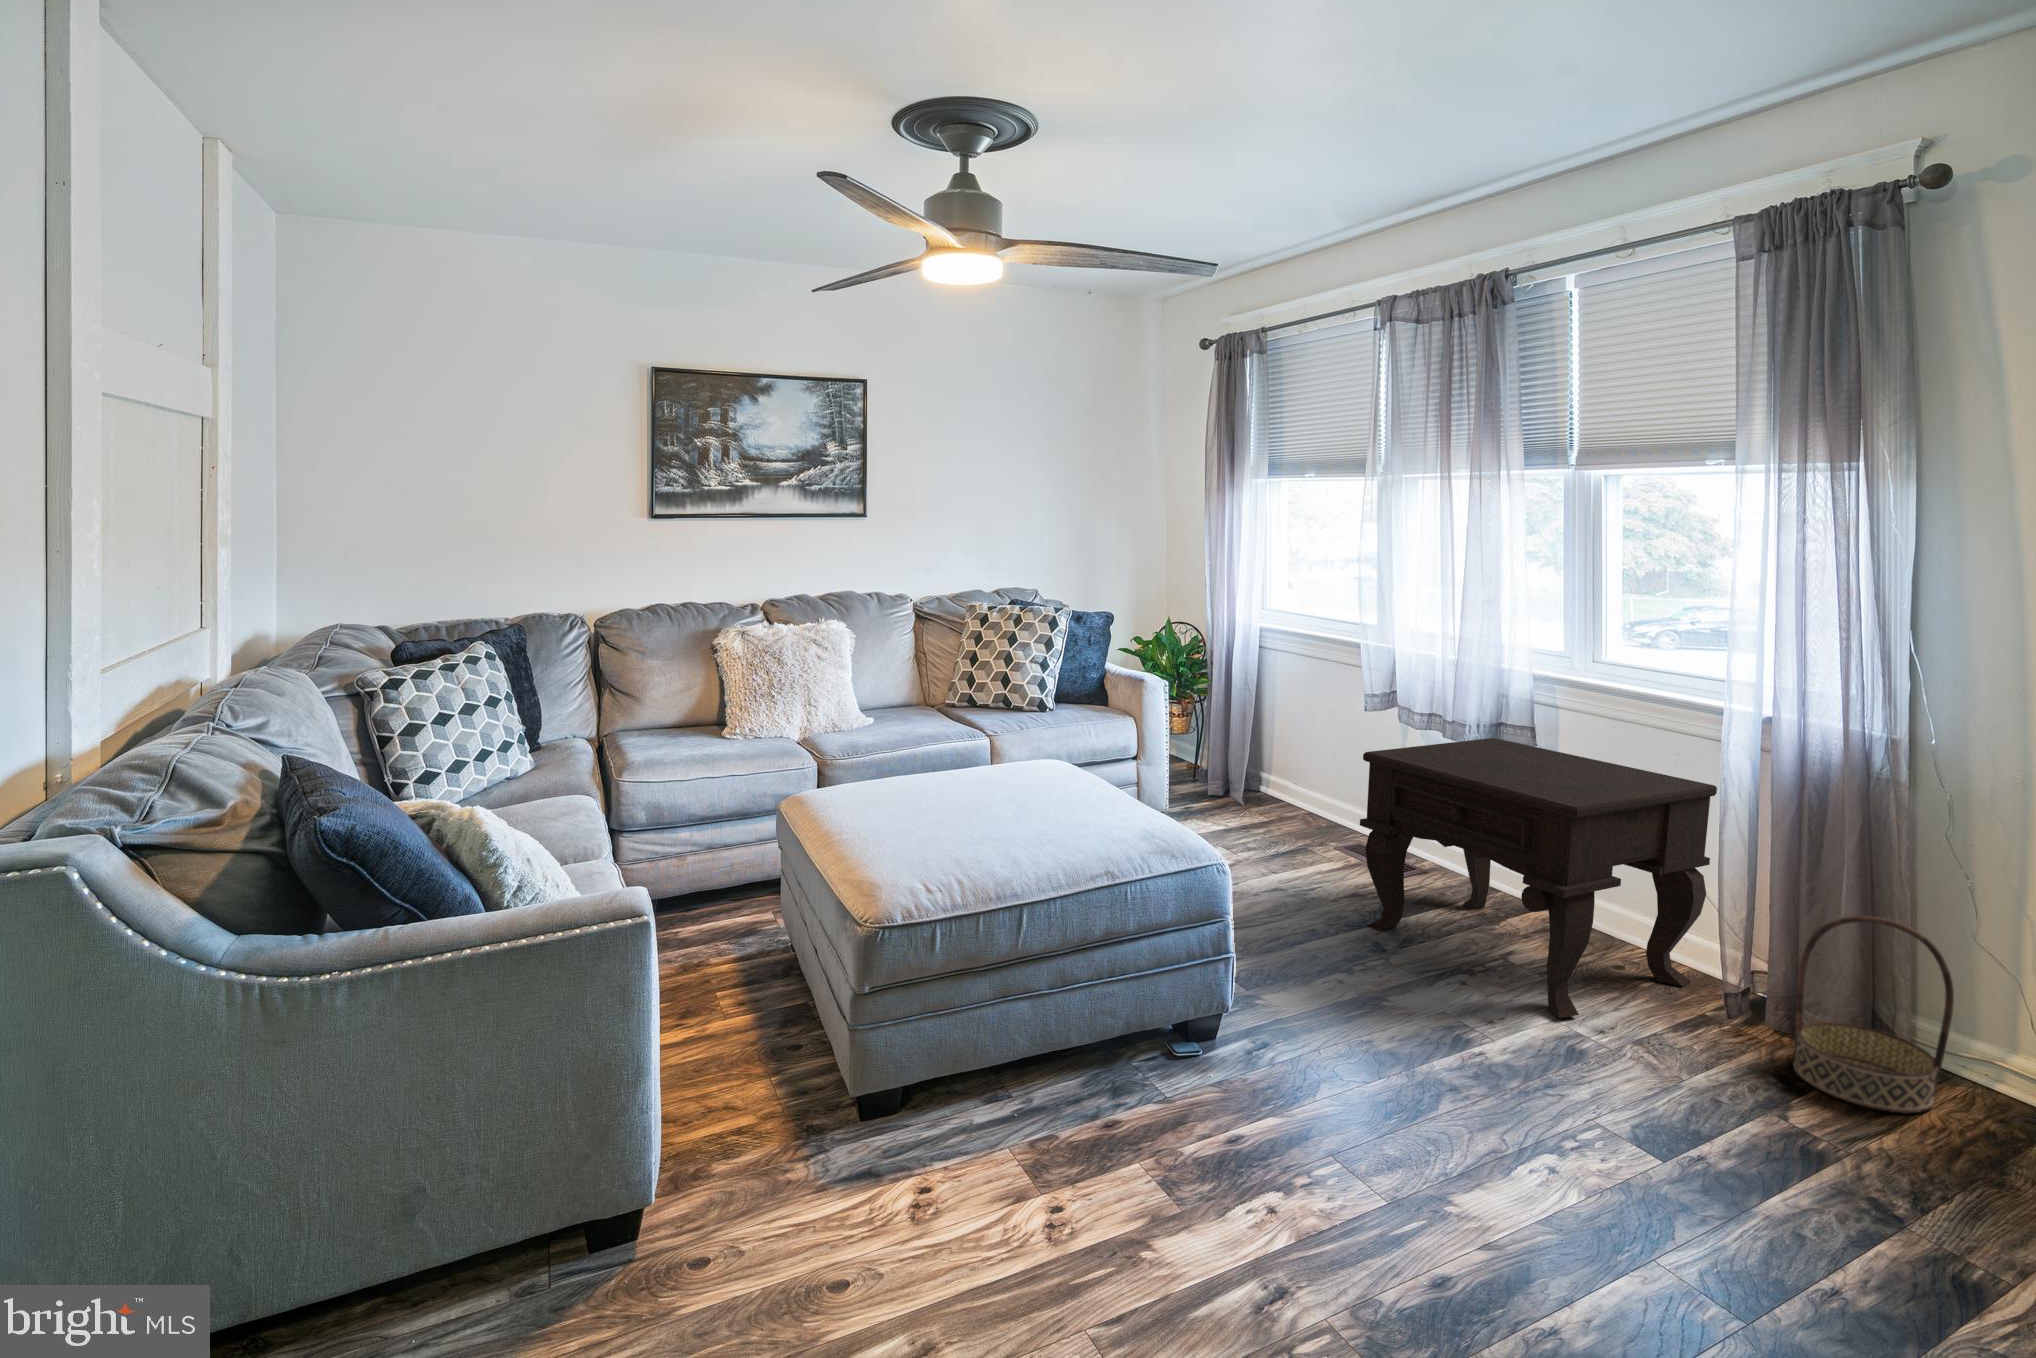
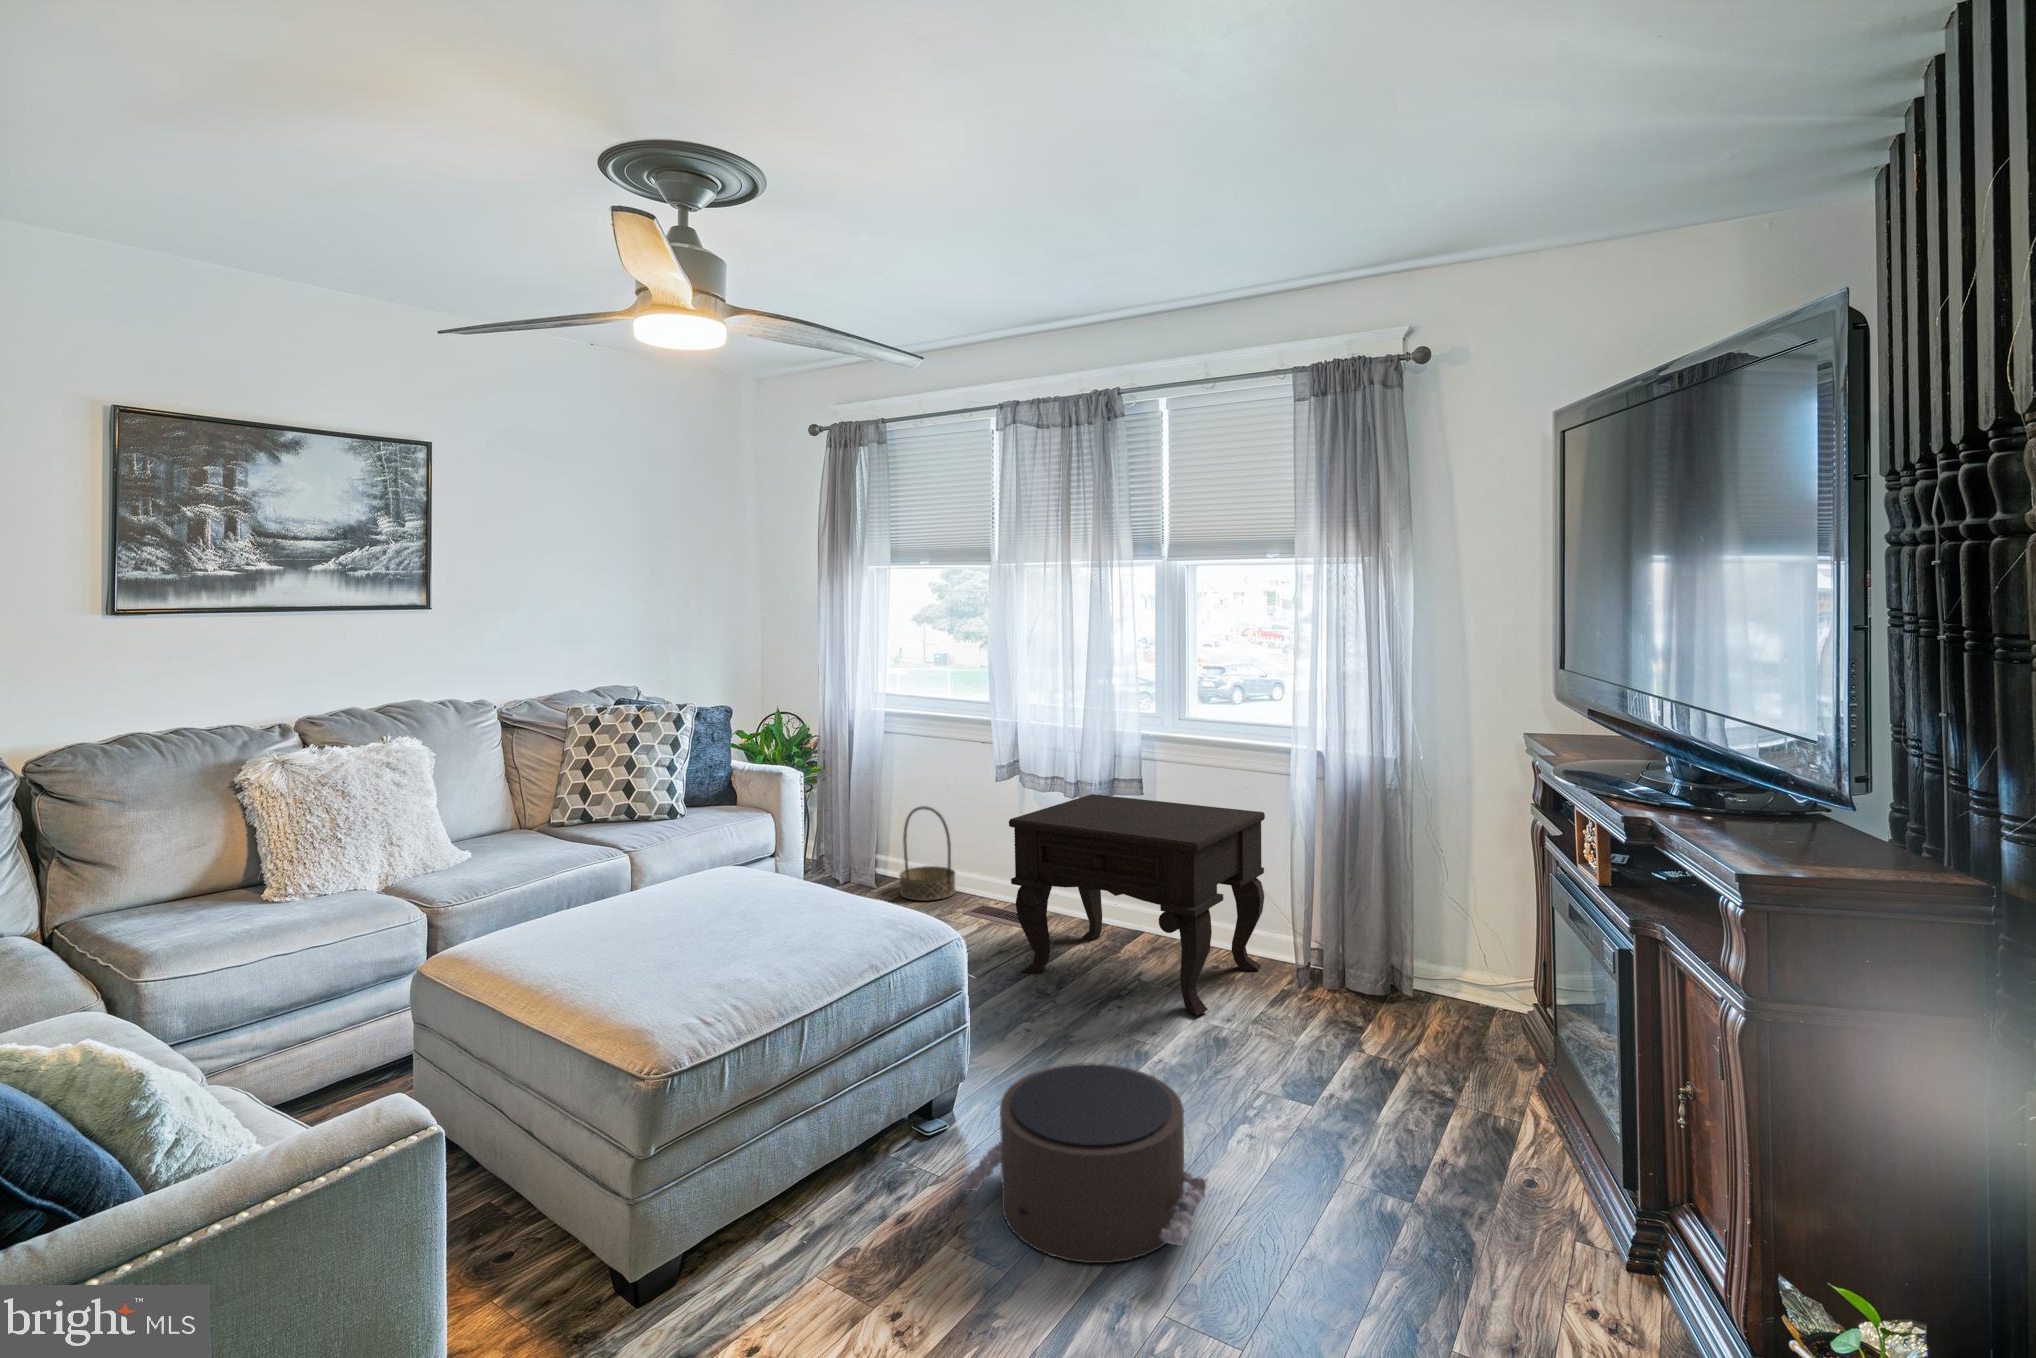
basket: present [1793,916,1954,1113] -> present [900,806,956,901]
pouf: none [1167,1020,1448,1244] -> present [962,1063,1208,1263]

